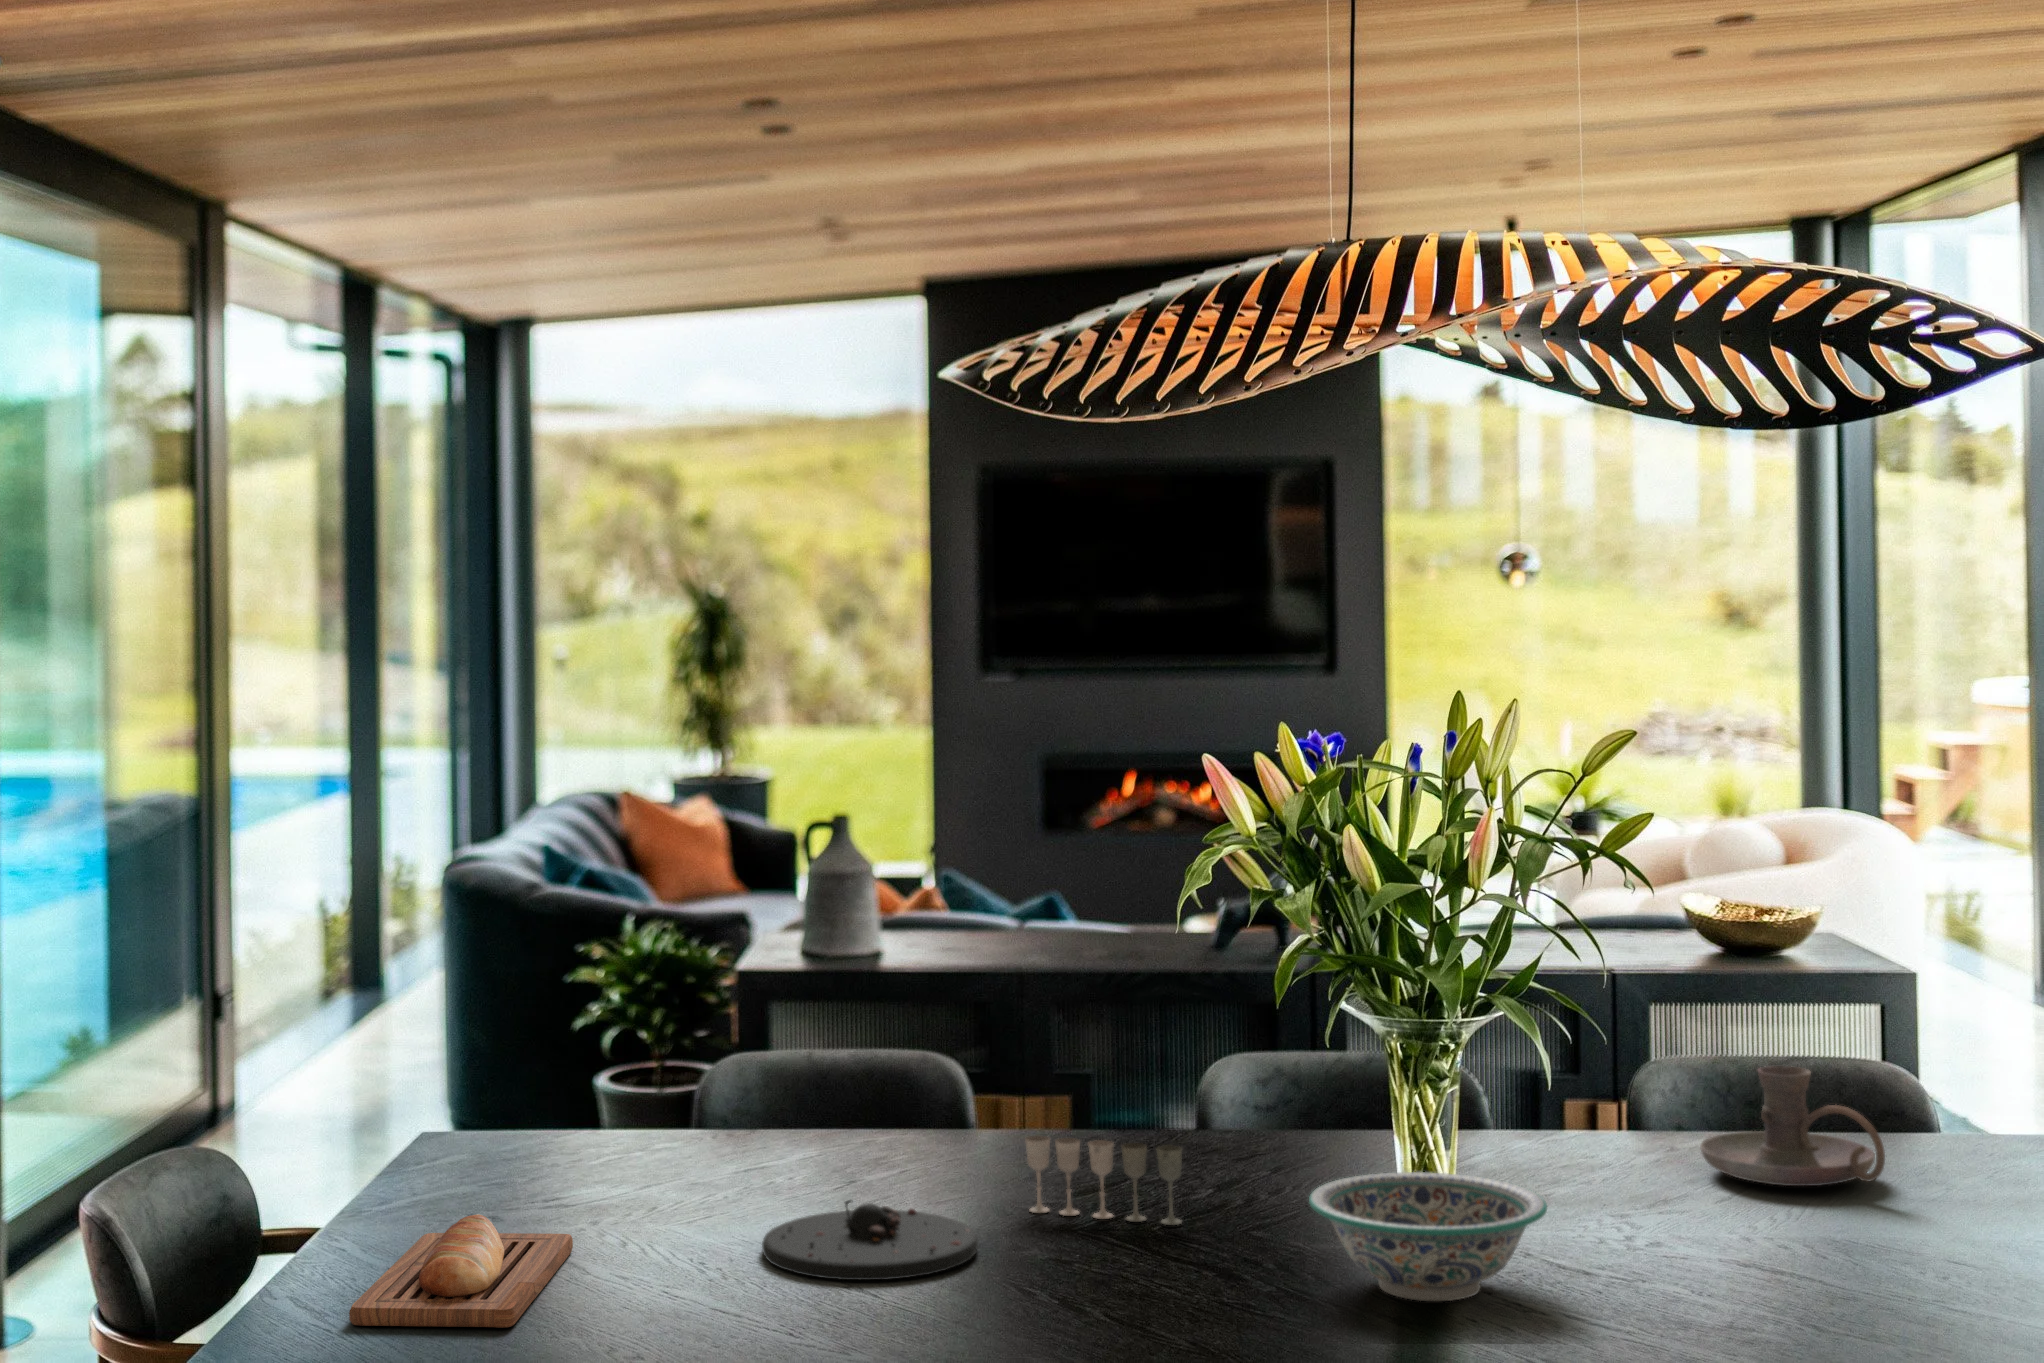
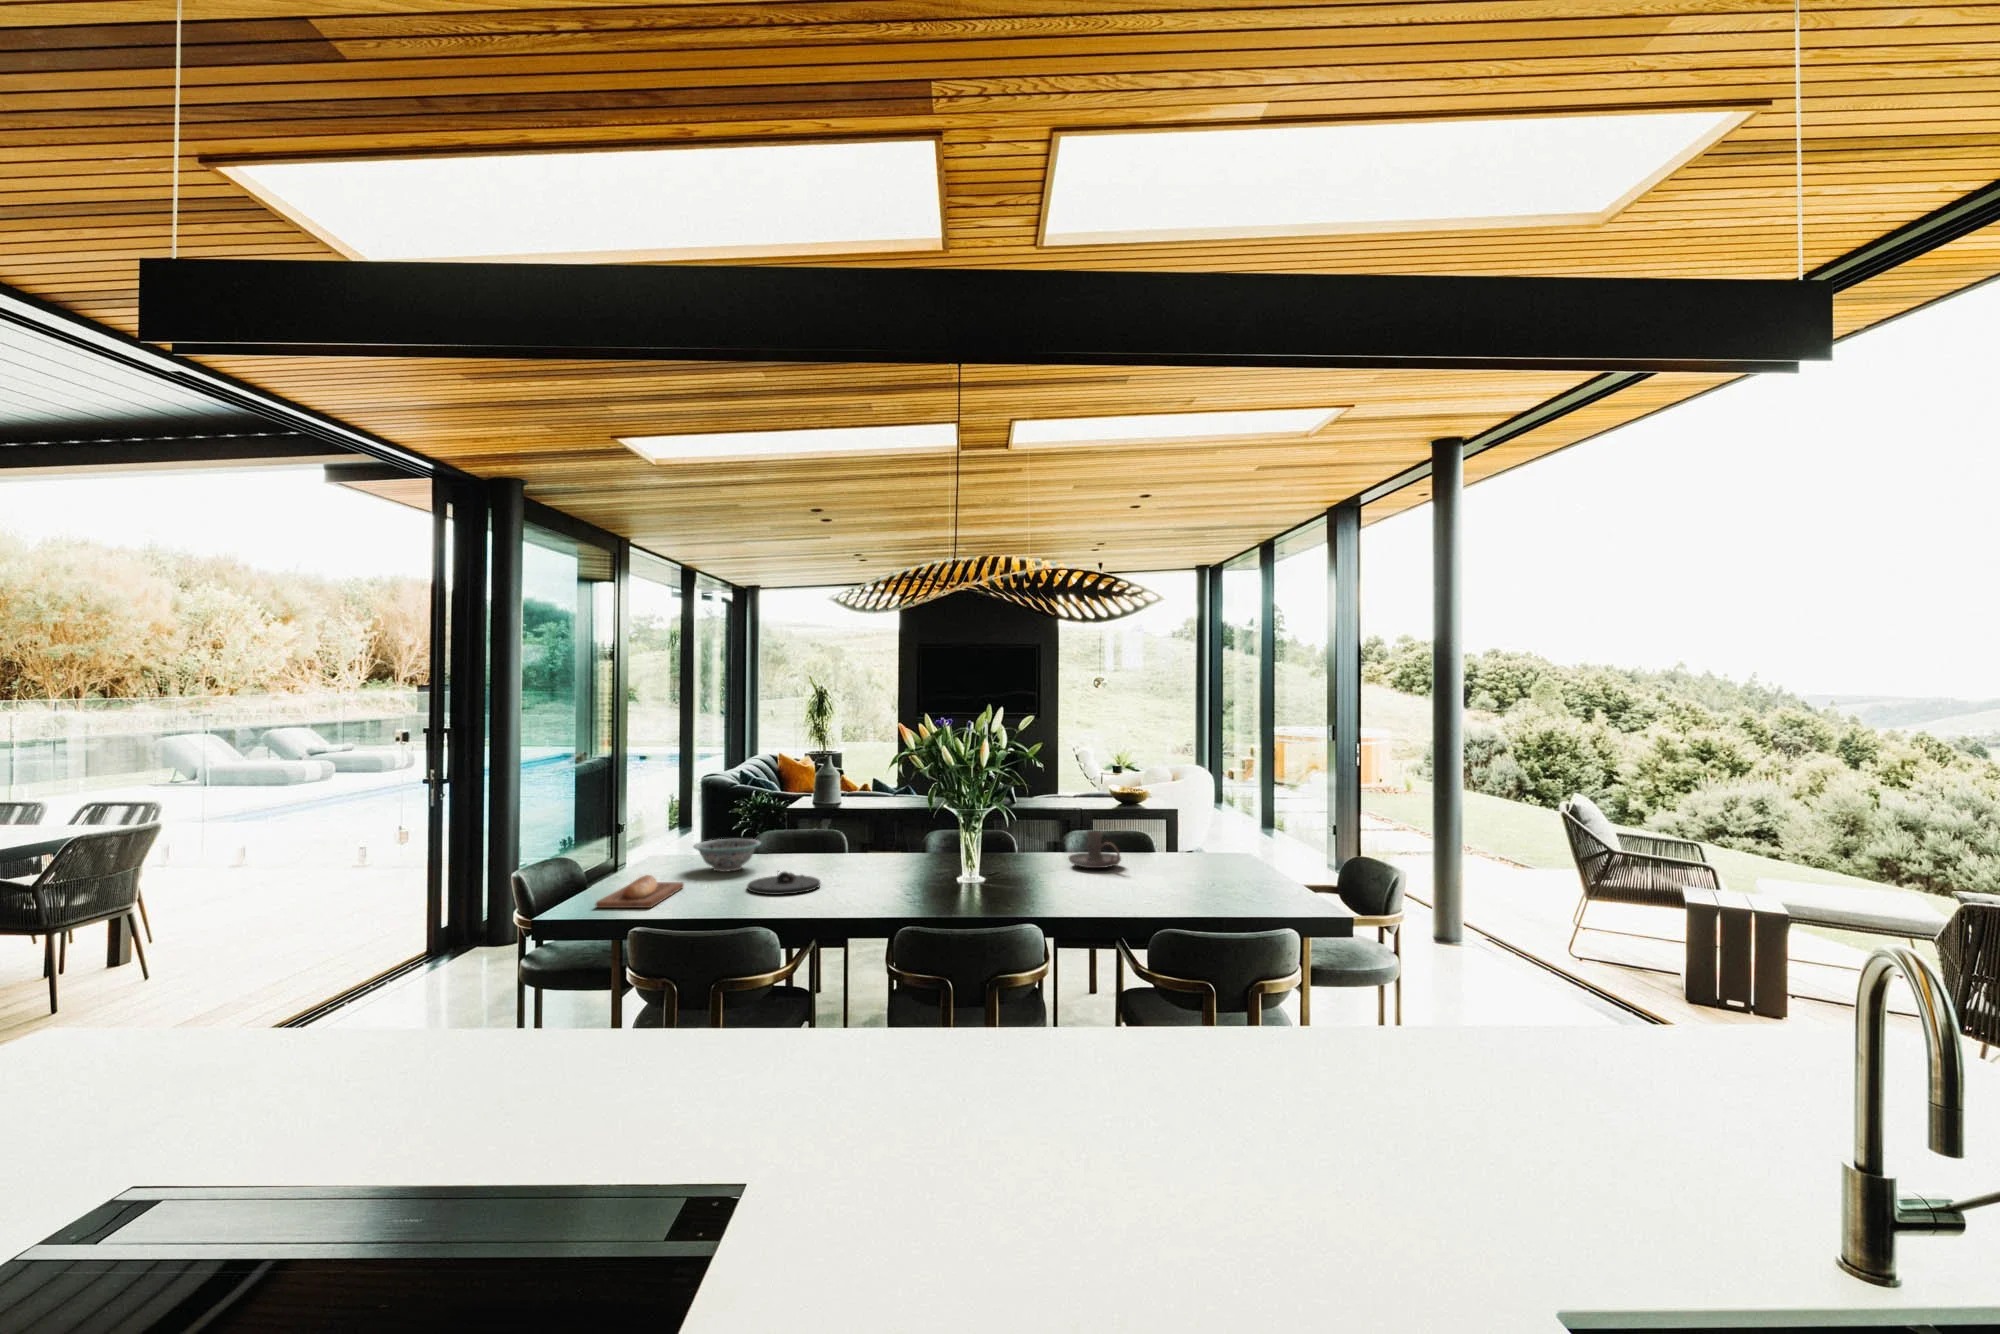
wine glass: present [1025,1136,1182,1225] -> none [843,851,893,880]
decorative bowl: present [1309,1172,1547,1301] -> present [693,839,761,872]

